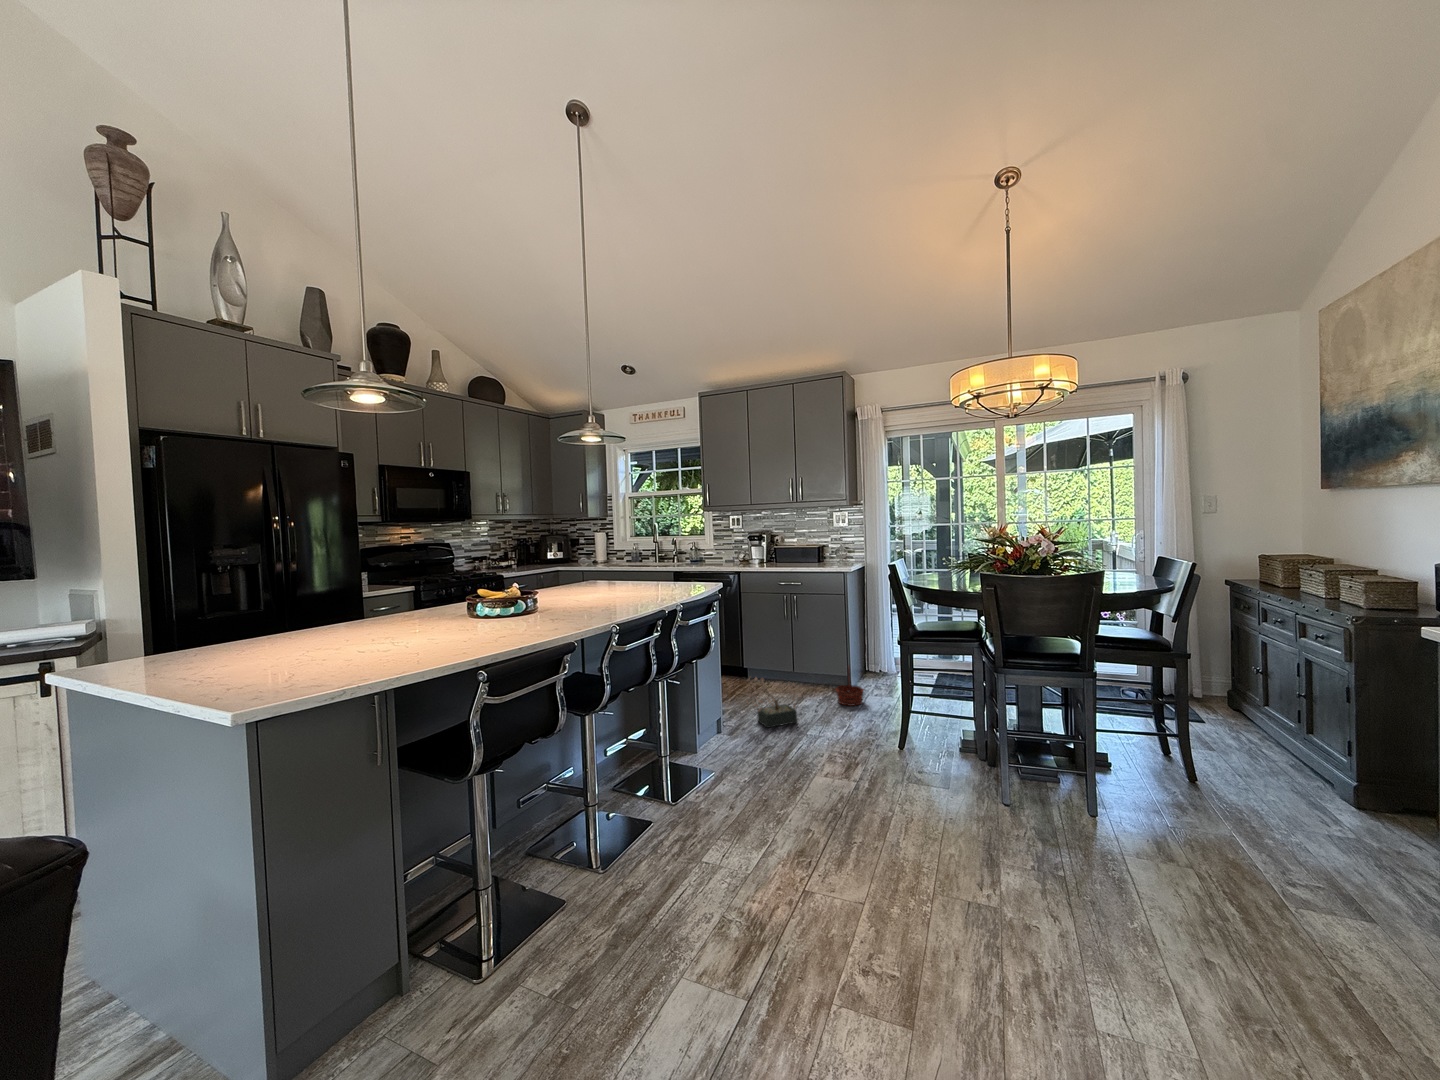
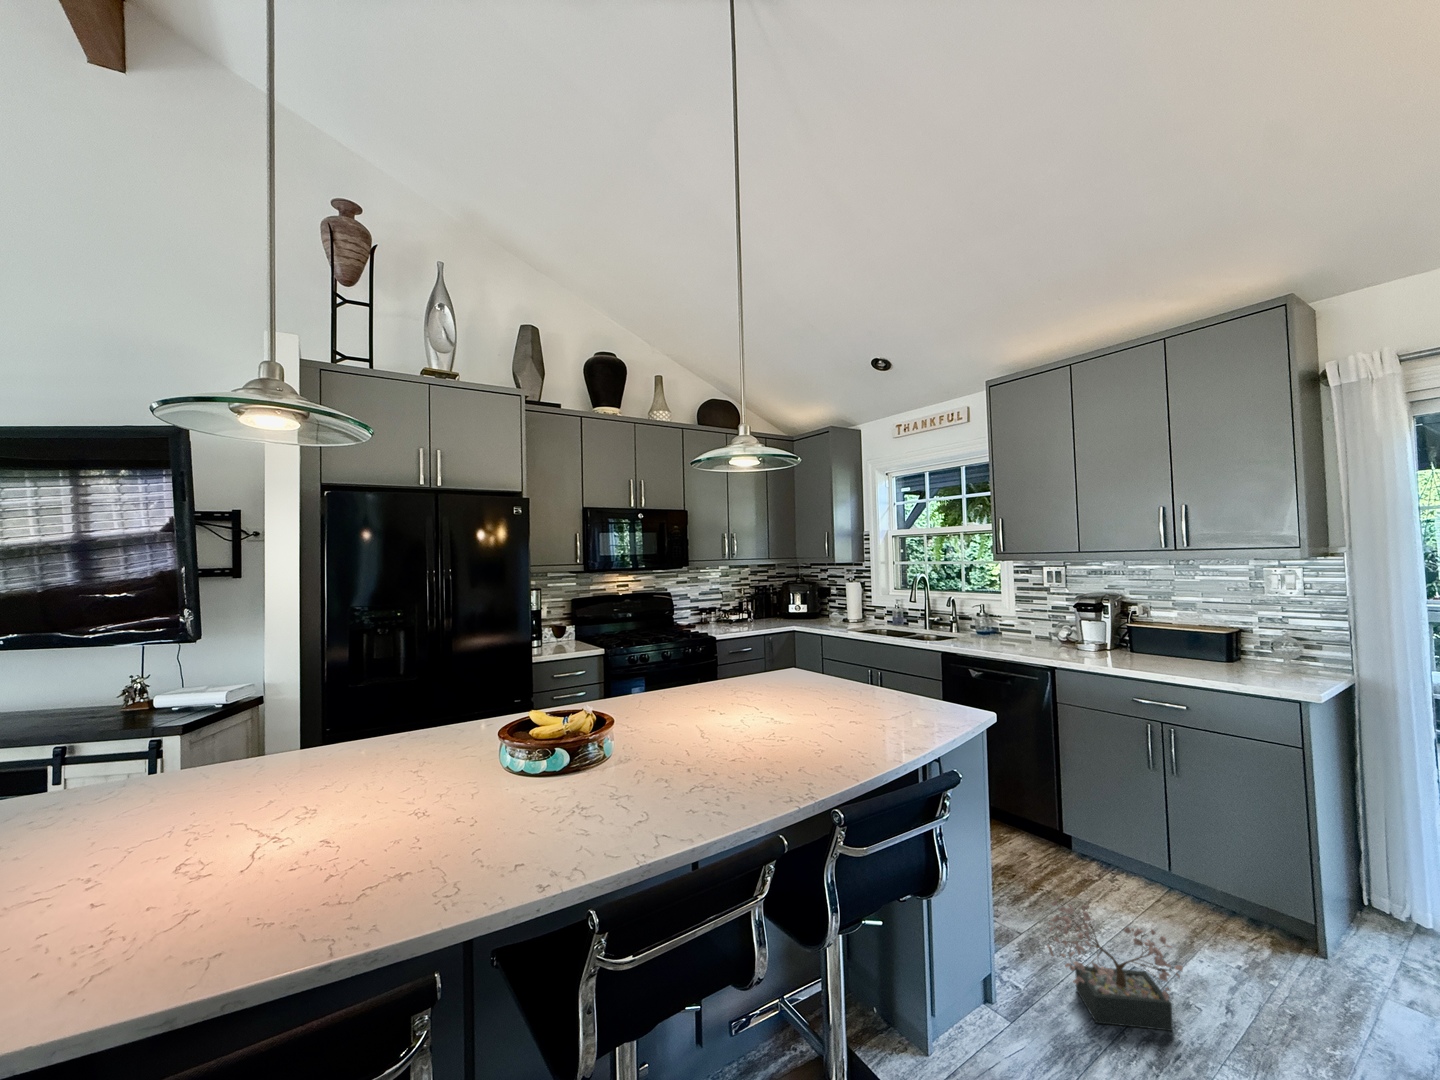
basket: present [836,666,864,706] -> none [1279,917,1369,1024]

